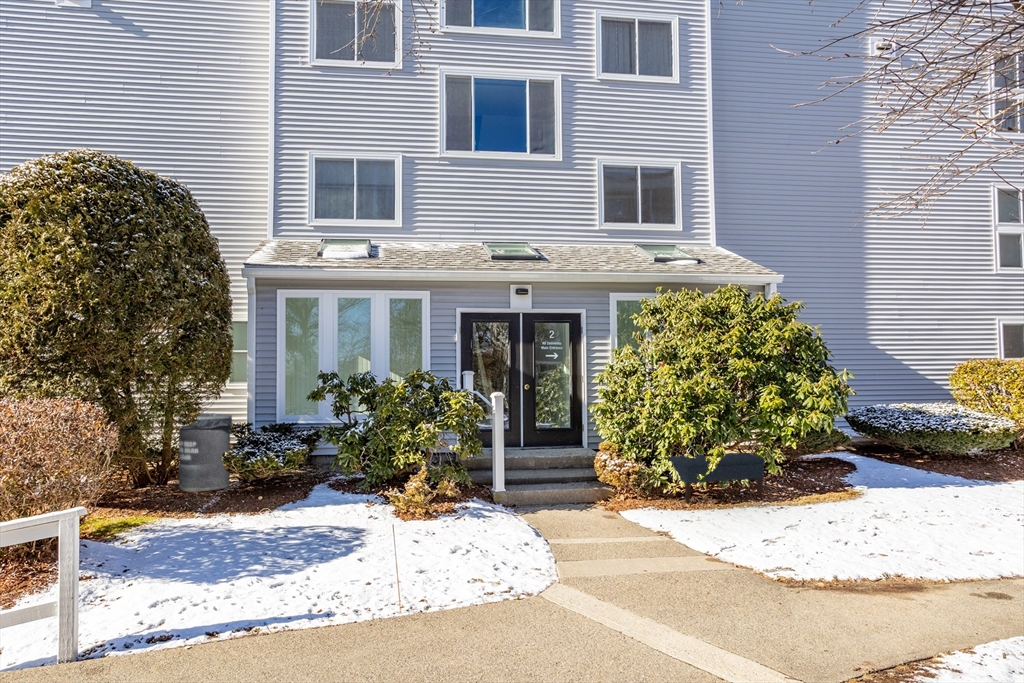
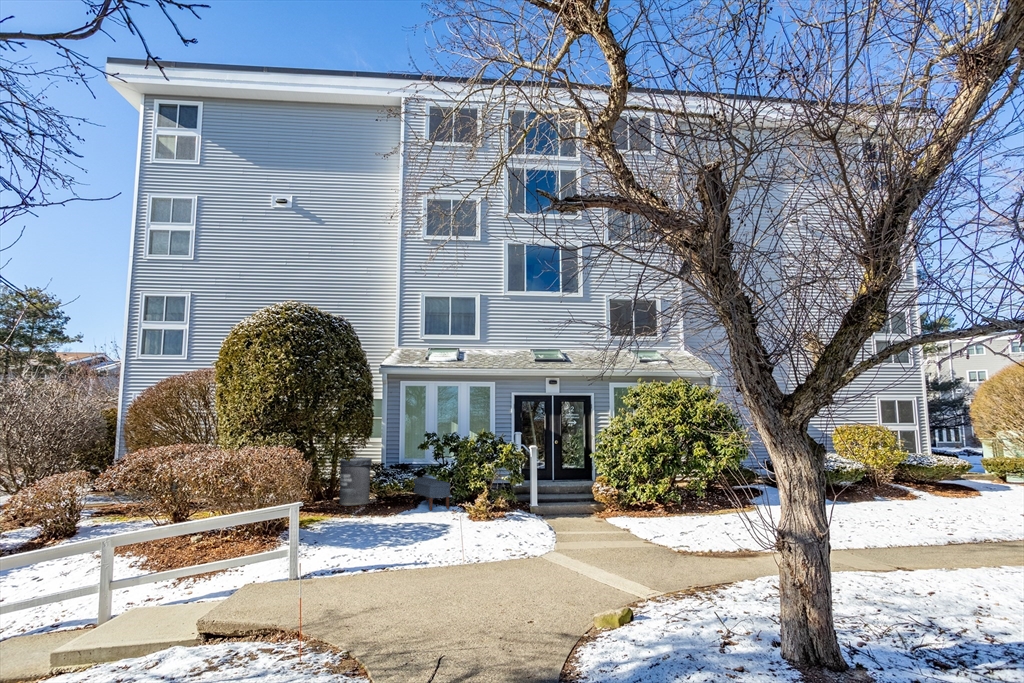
bench: present [668,452,765,503] -> present [410,477,450,511]

